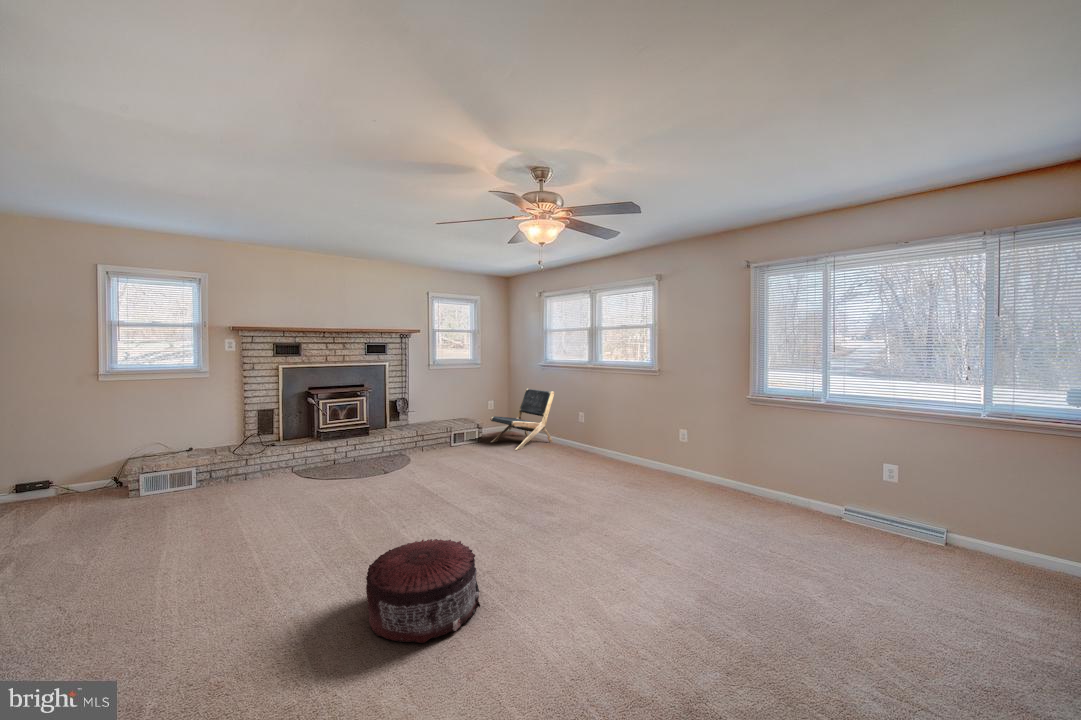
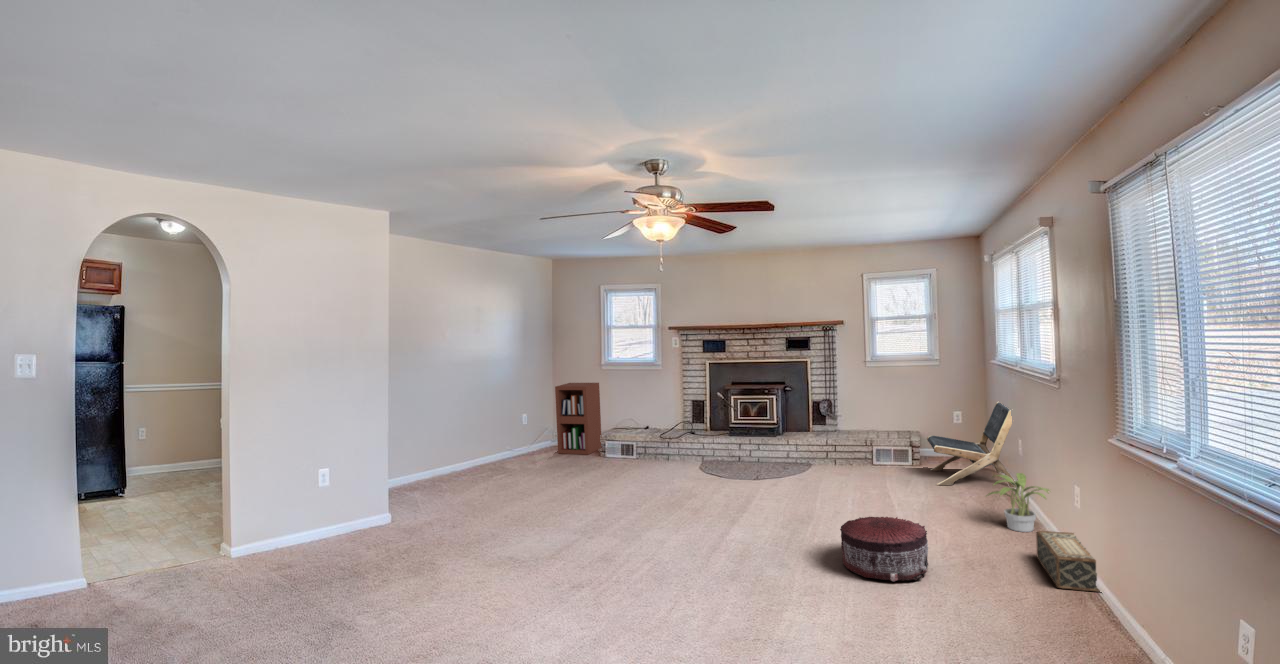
bookshelf: none [14,397,101,514] -> present [555,383,602,455]
potted plant: none [585,428,626,465] -> present [987,473,1049,532]
woven basket: none [646,454,701,487] -> present [1036,531,1100,592]
pouf: present [366,539,480,643] -> present [840,517,928,581]

